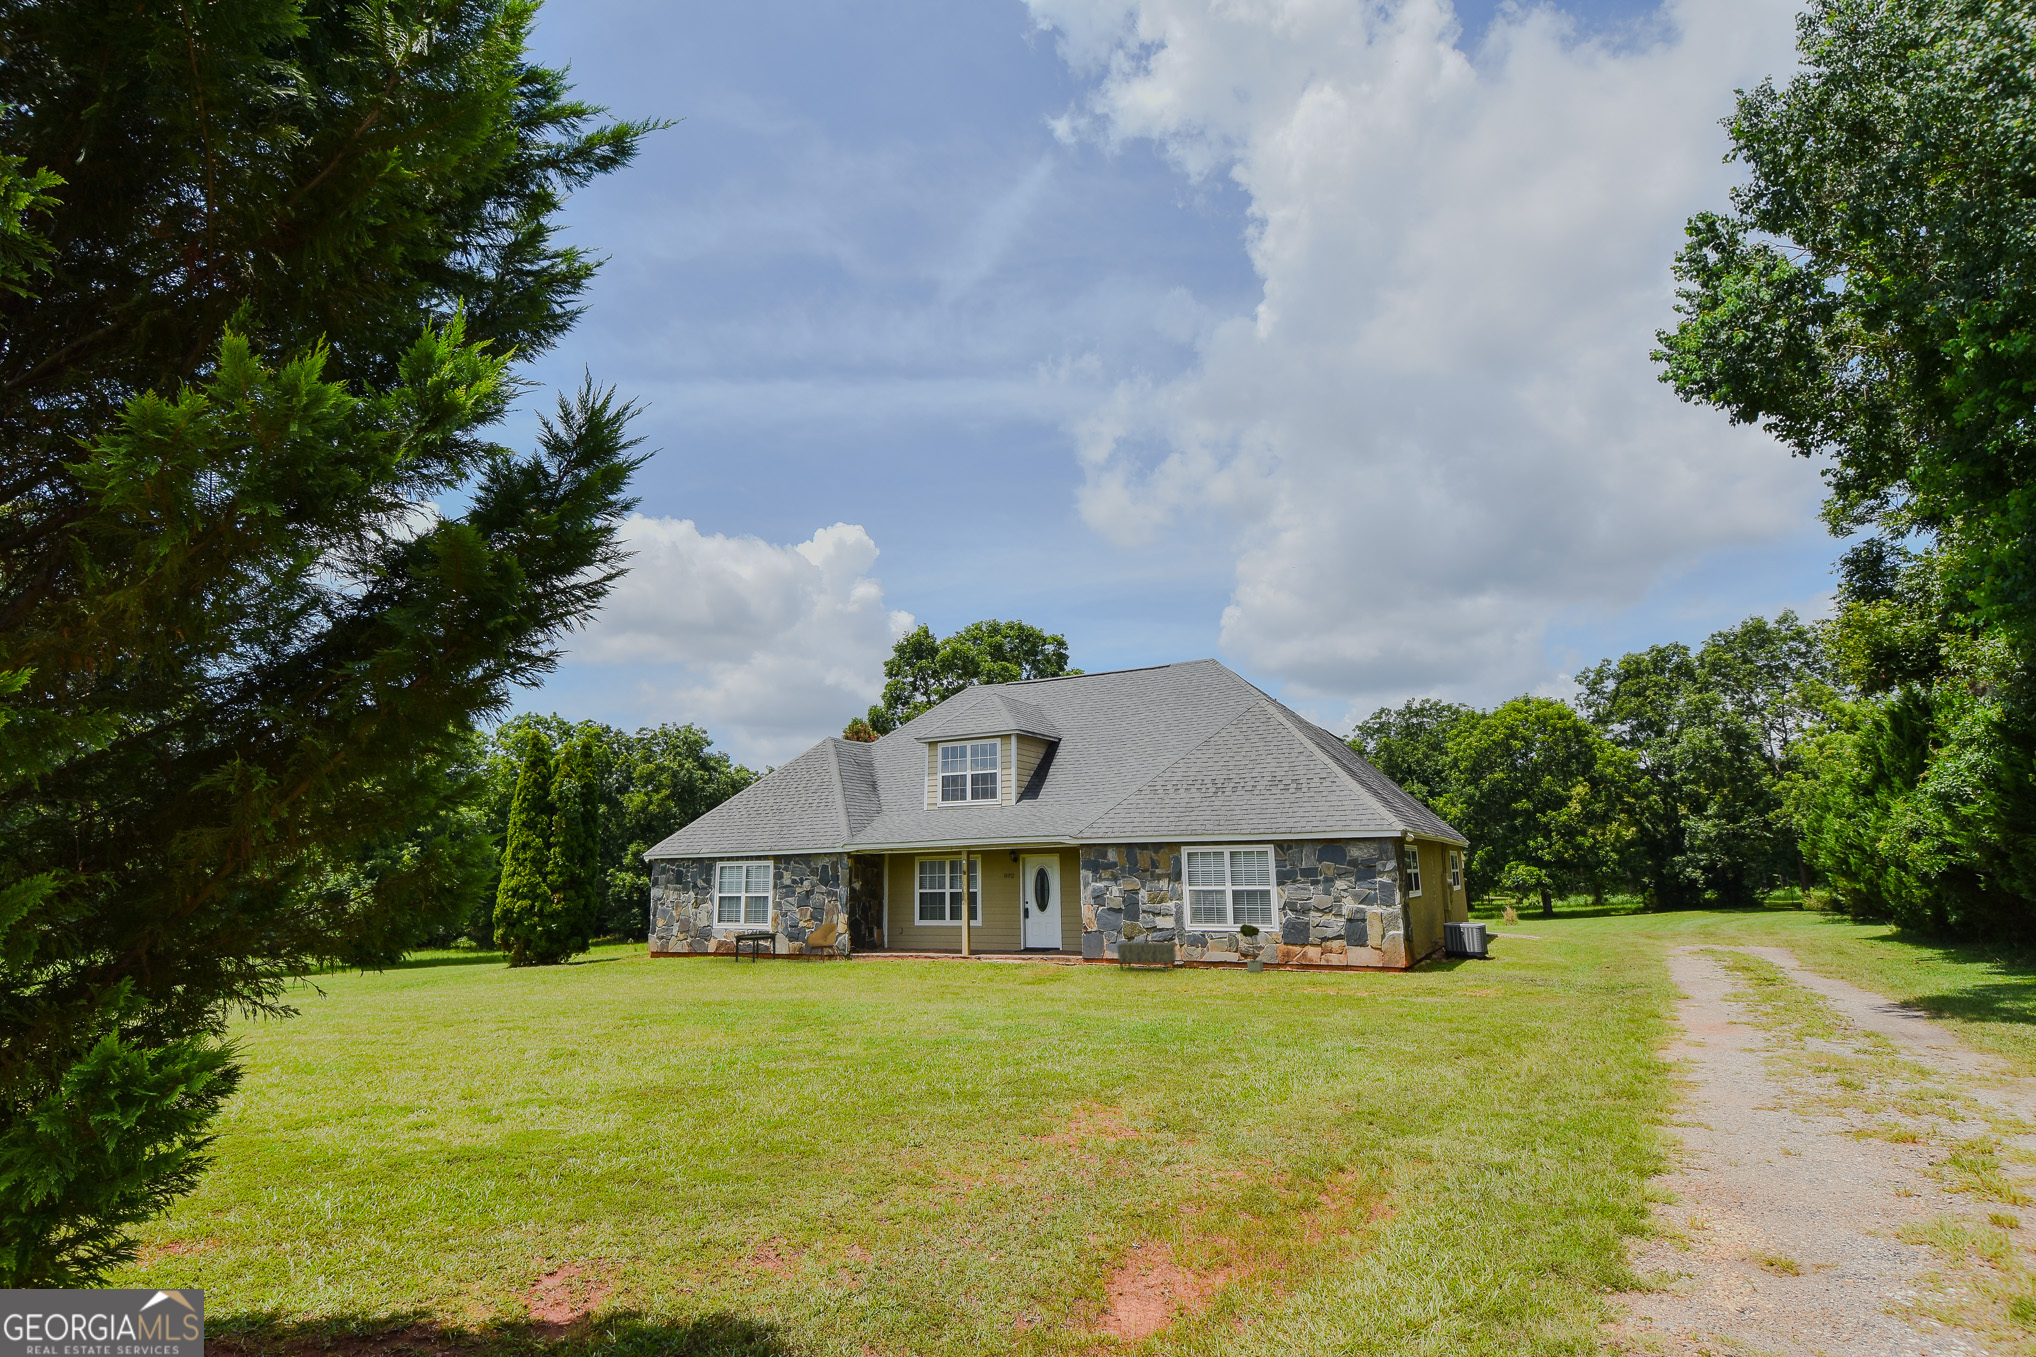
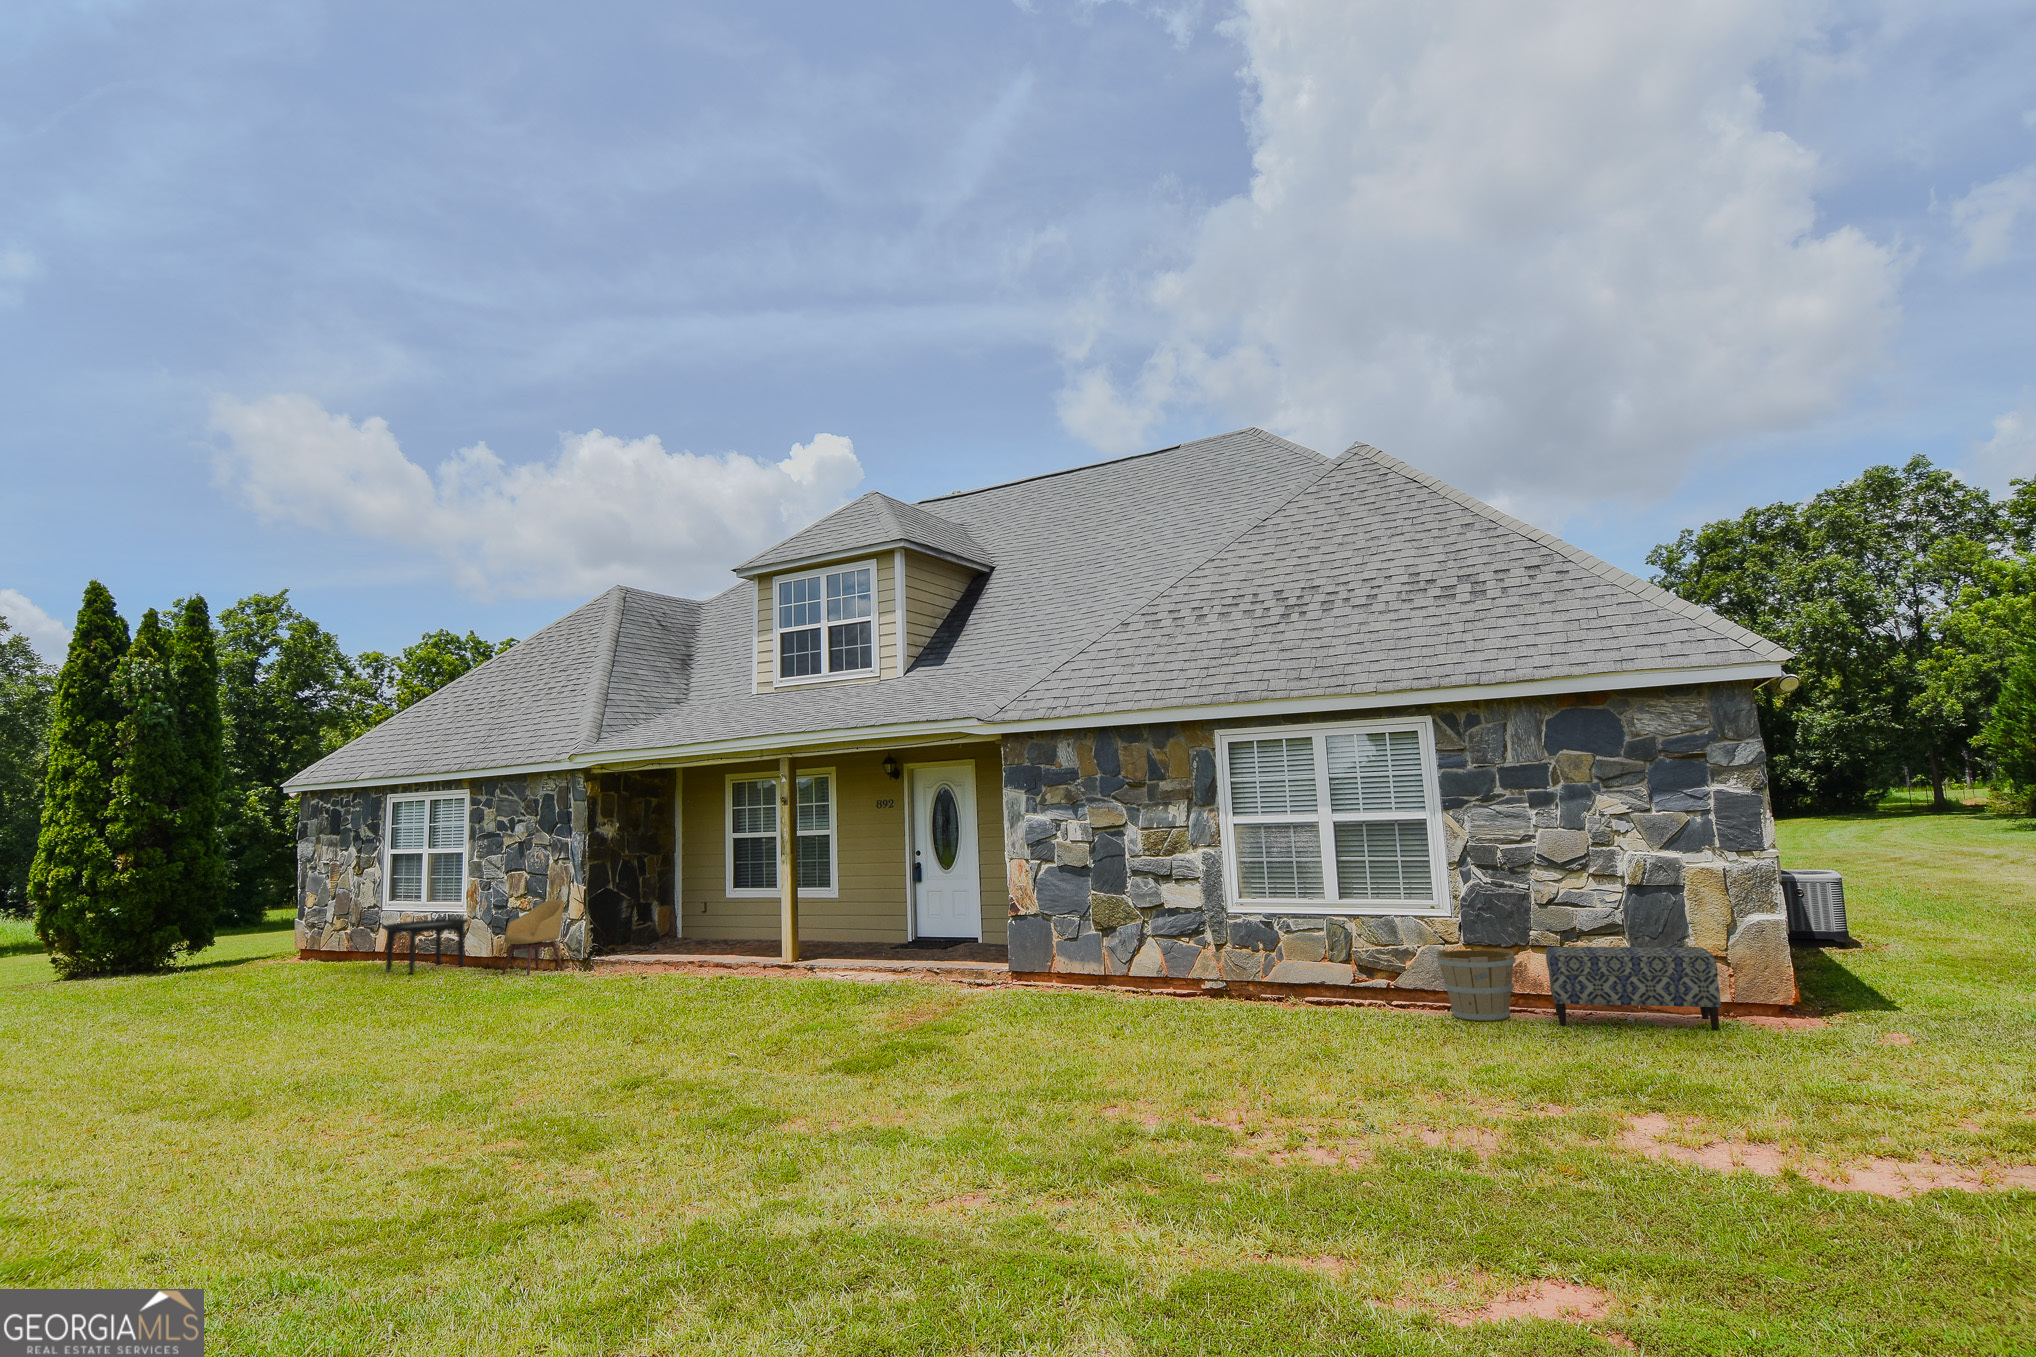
potted tree: present [1240,924,1263,972] -> none [1357,898,1413,1012]
bench: present [1118,942,1176,970] -> present [1546,947,1721,1030]
wooden bucket: none [1271,945,1302,974] -> present [1437,949,1516,1021]

